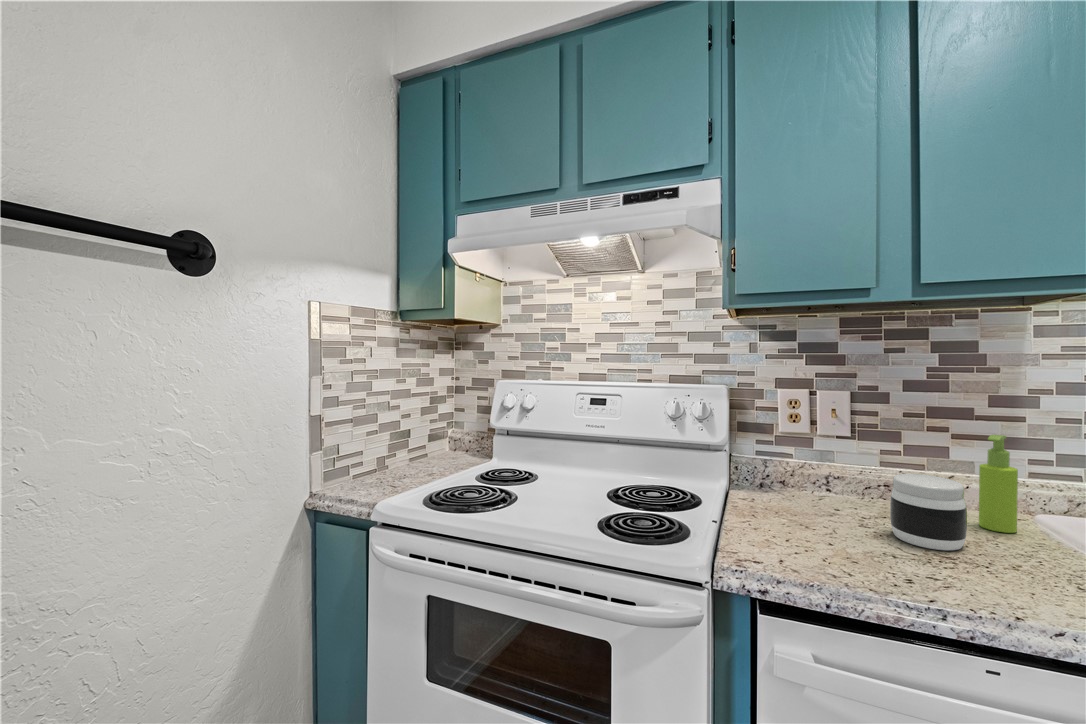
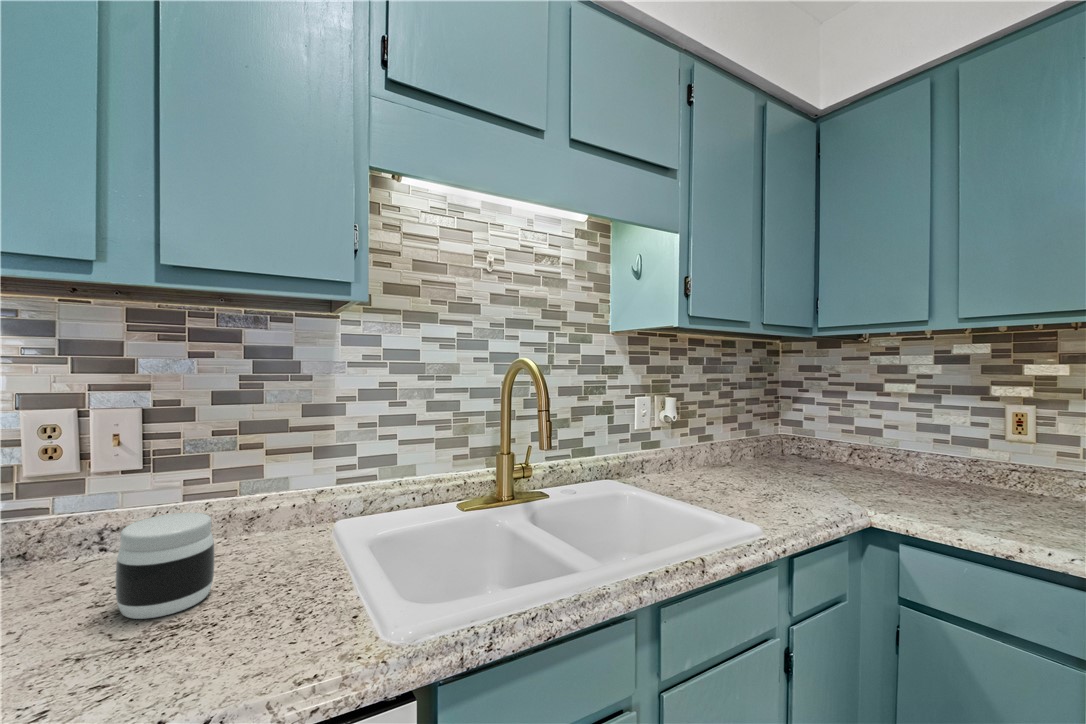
soap dispenser: present [979,435,1018,533] -> none [266,448,301,557]

